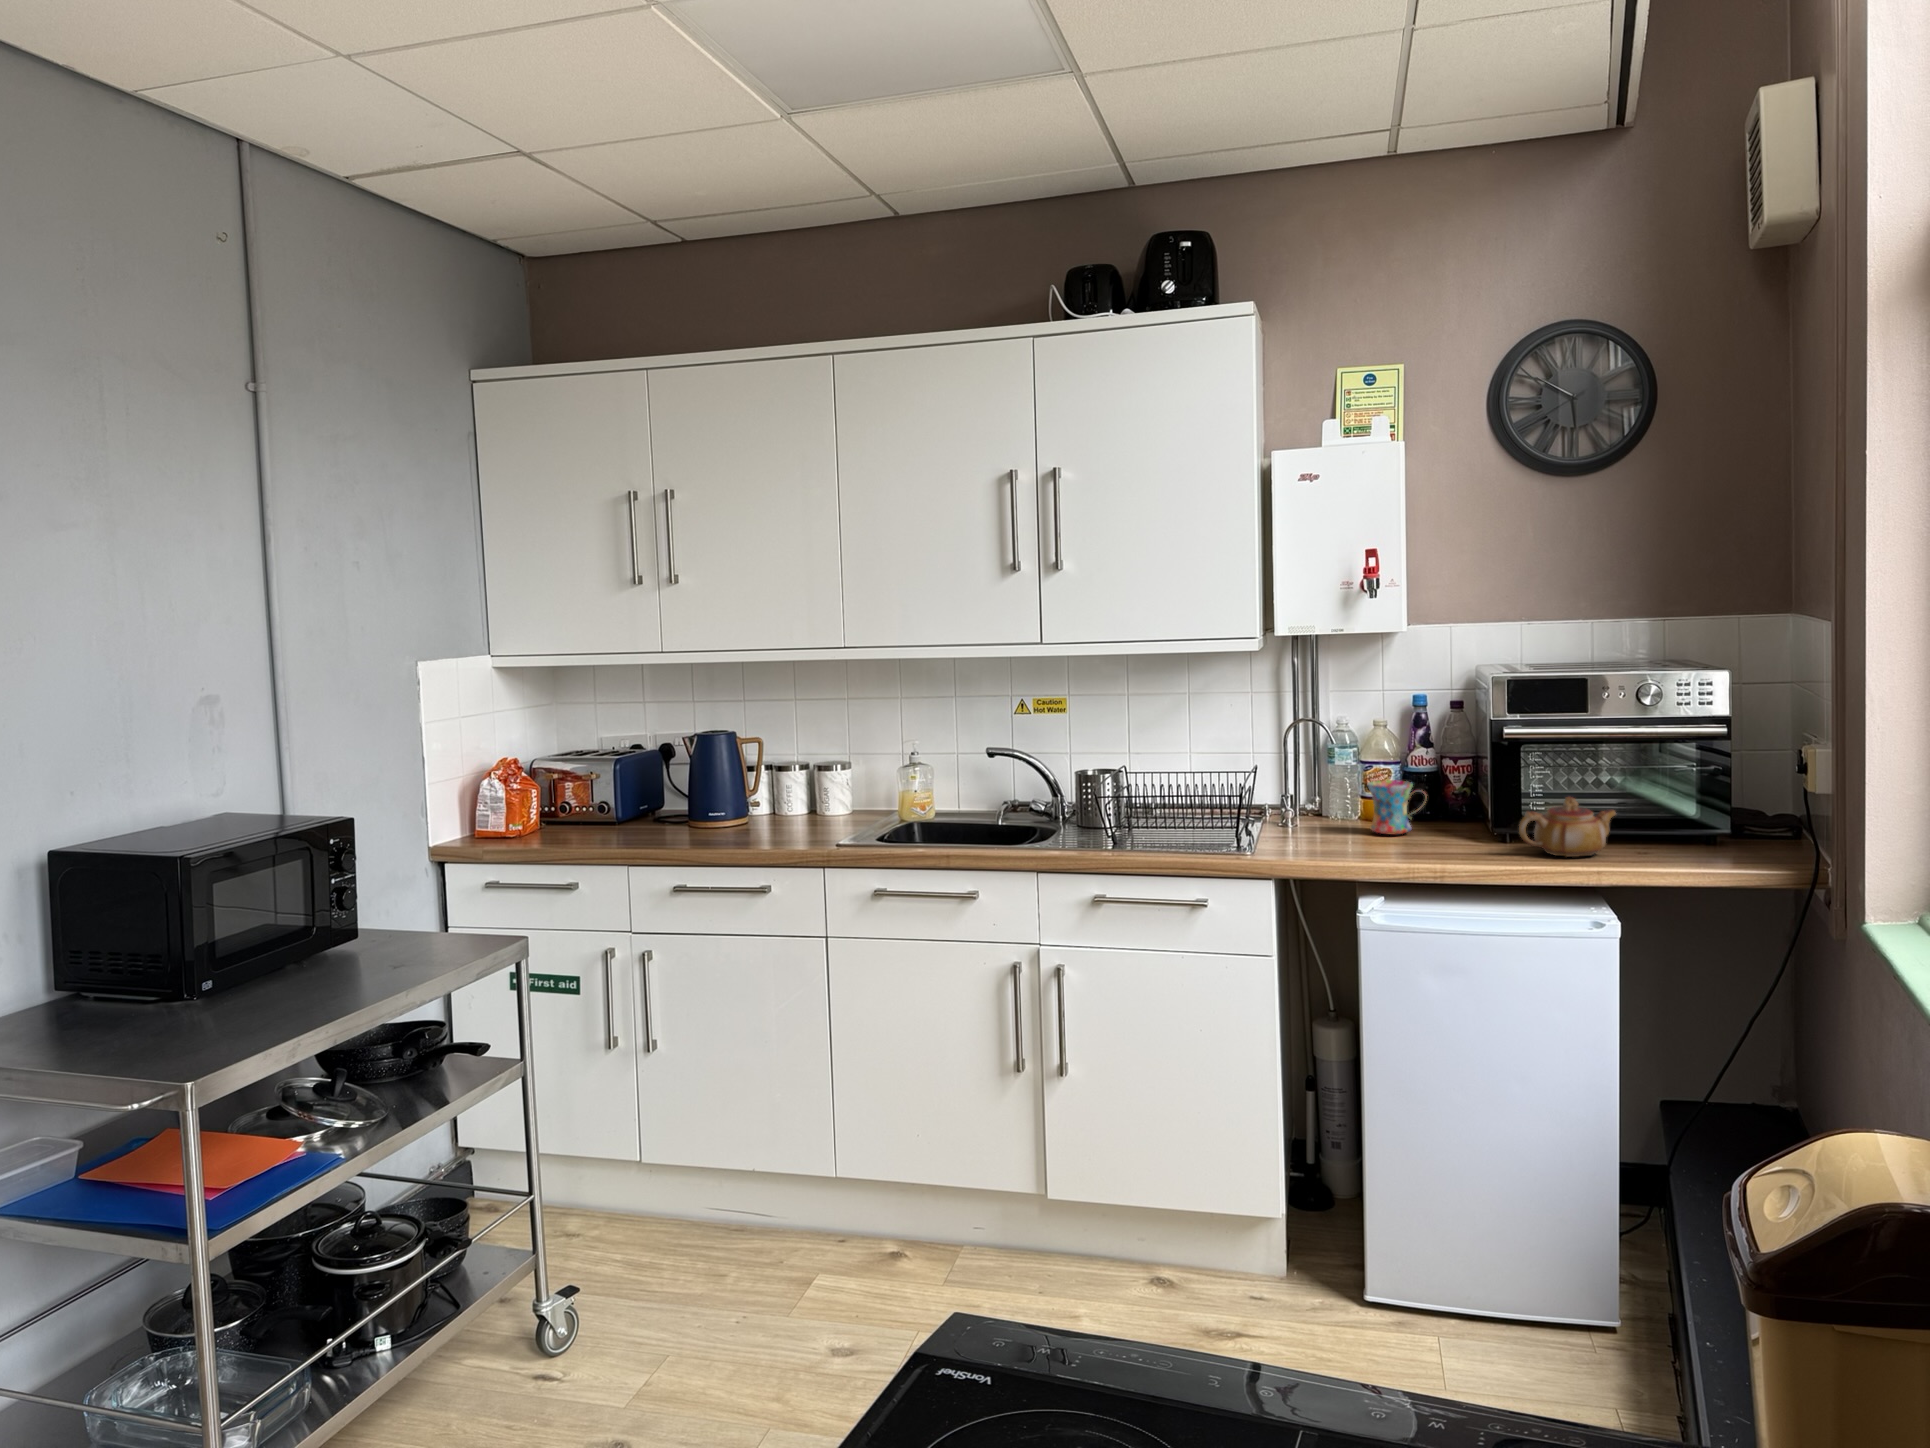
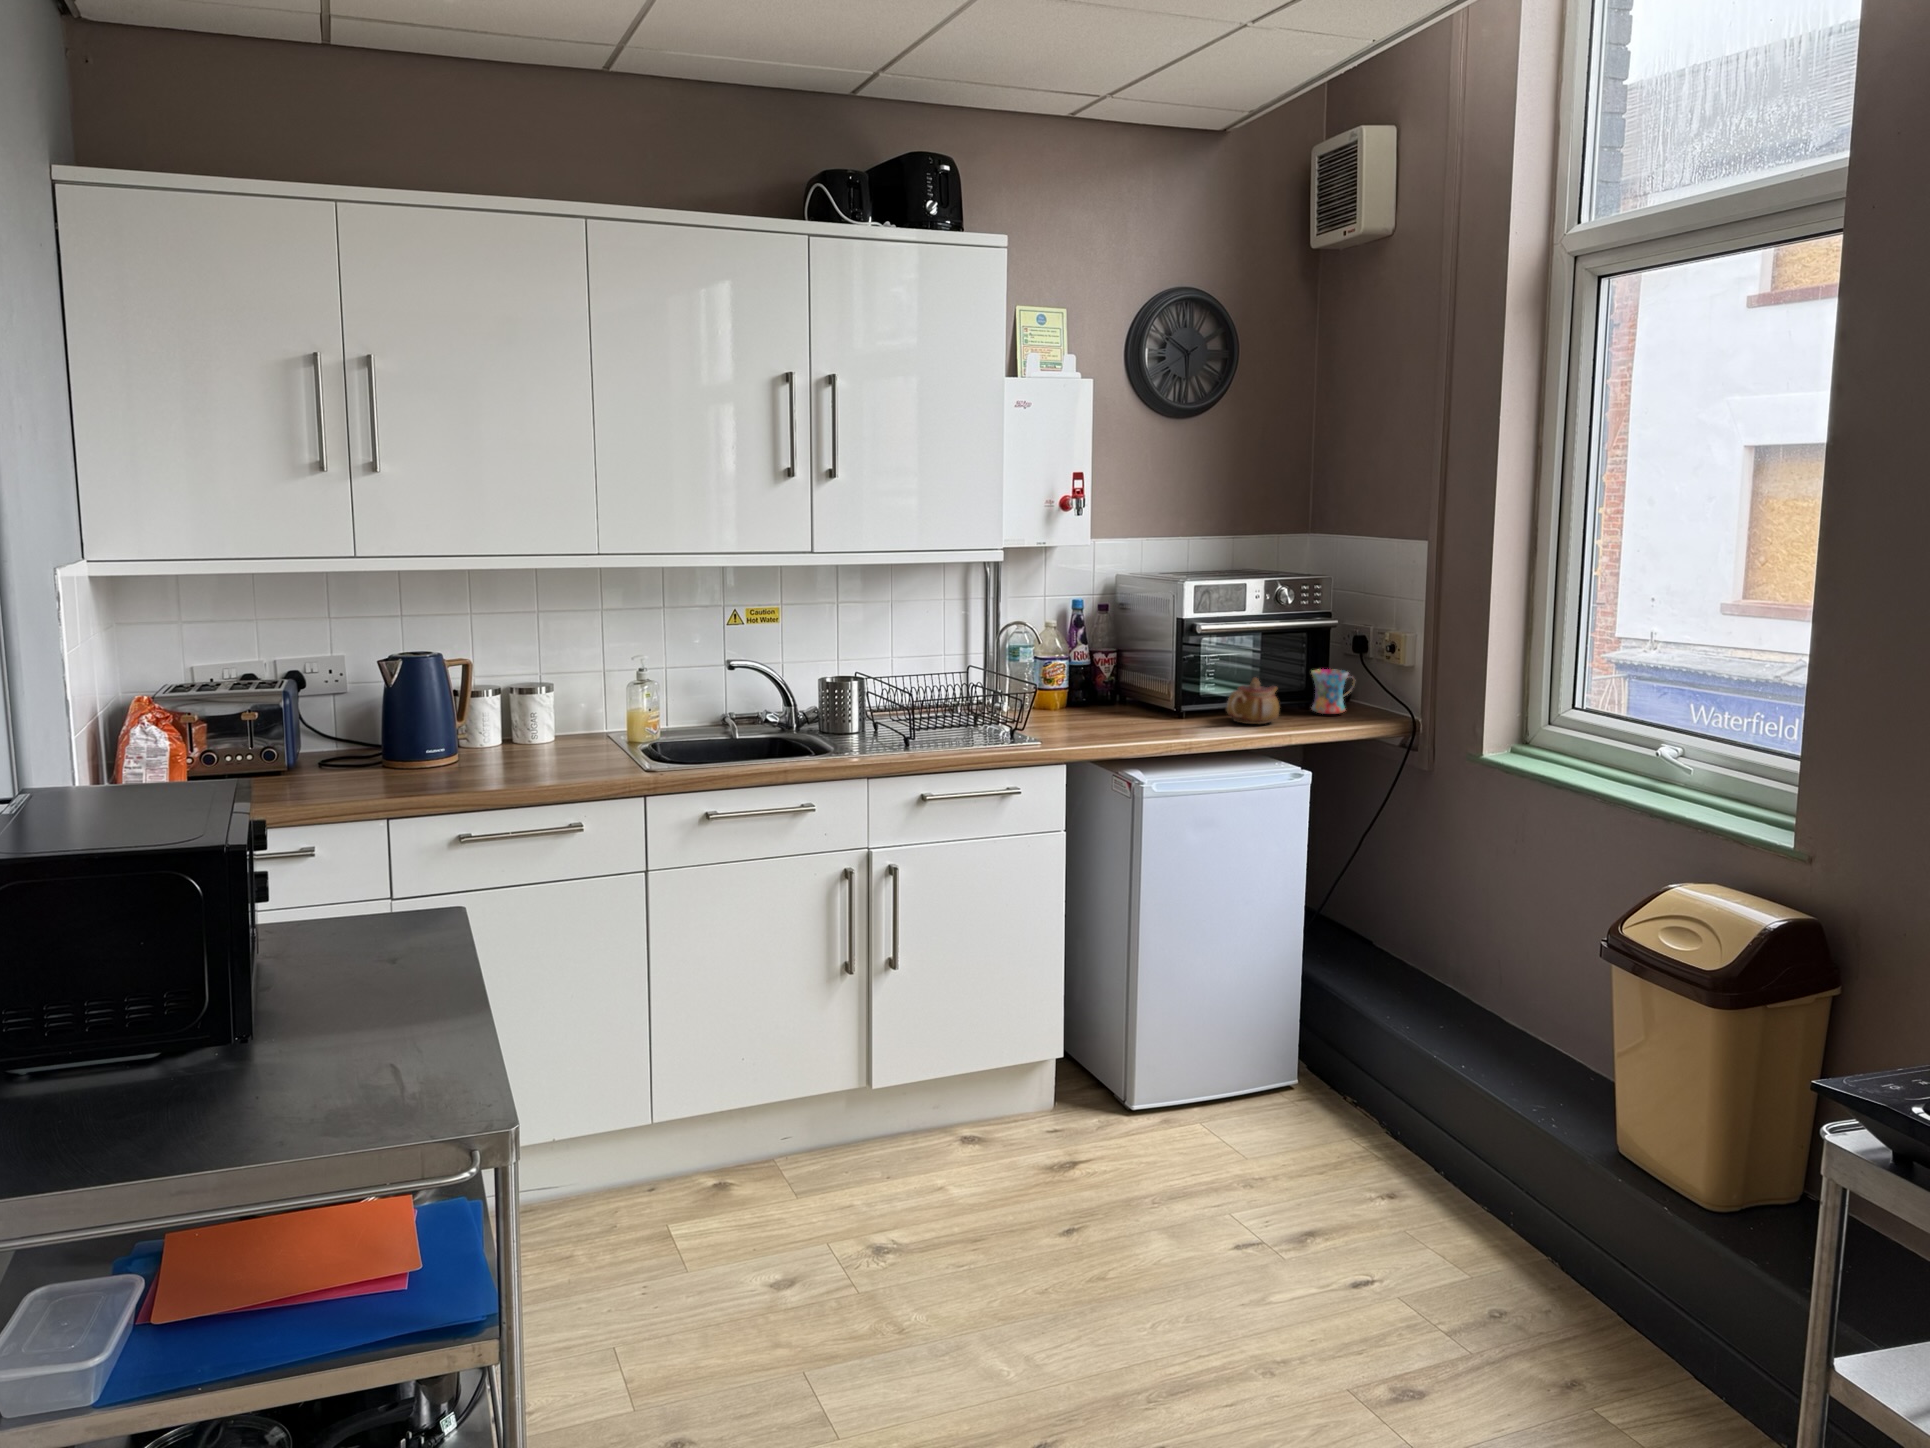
mug: present [1368,780,1427,834] -> present [1311,669,1355,714]

